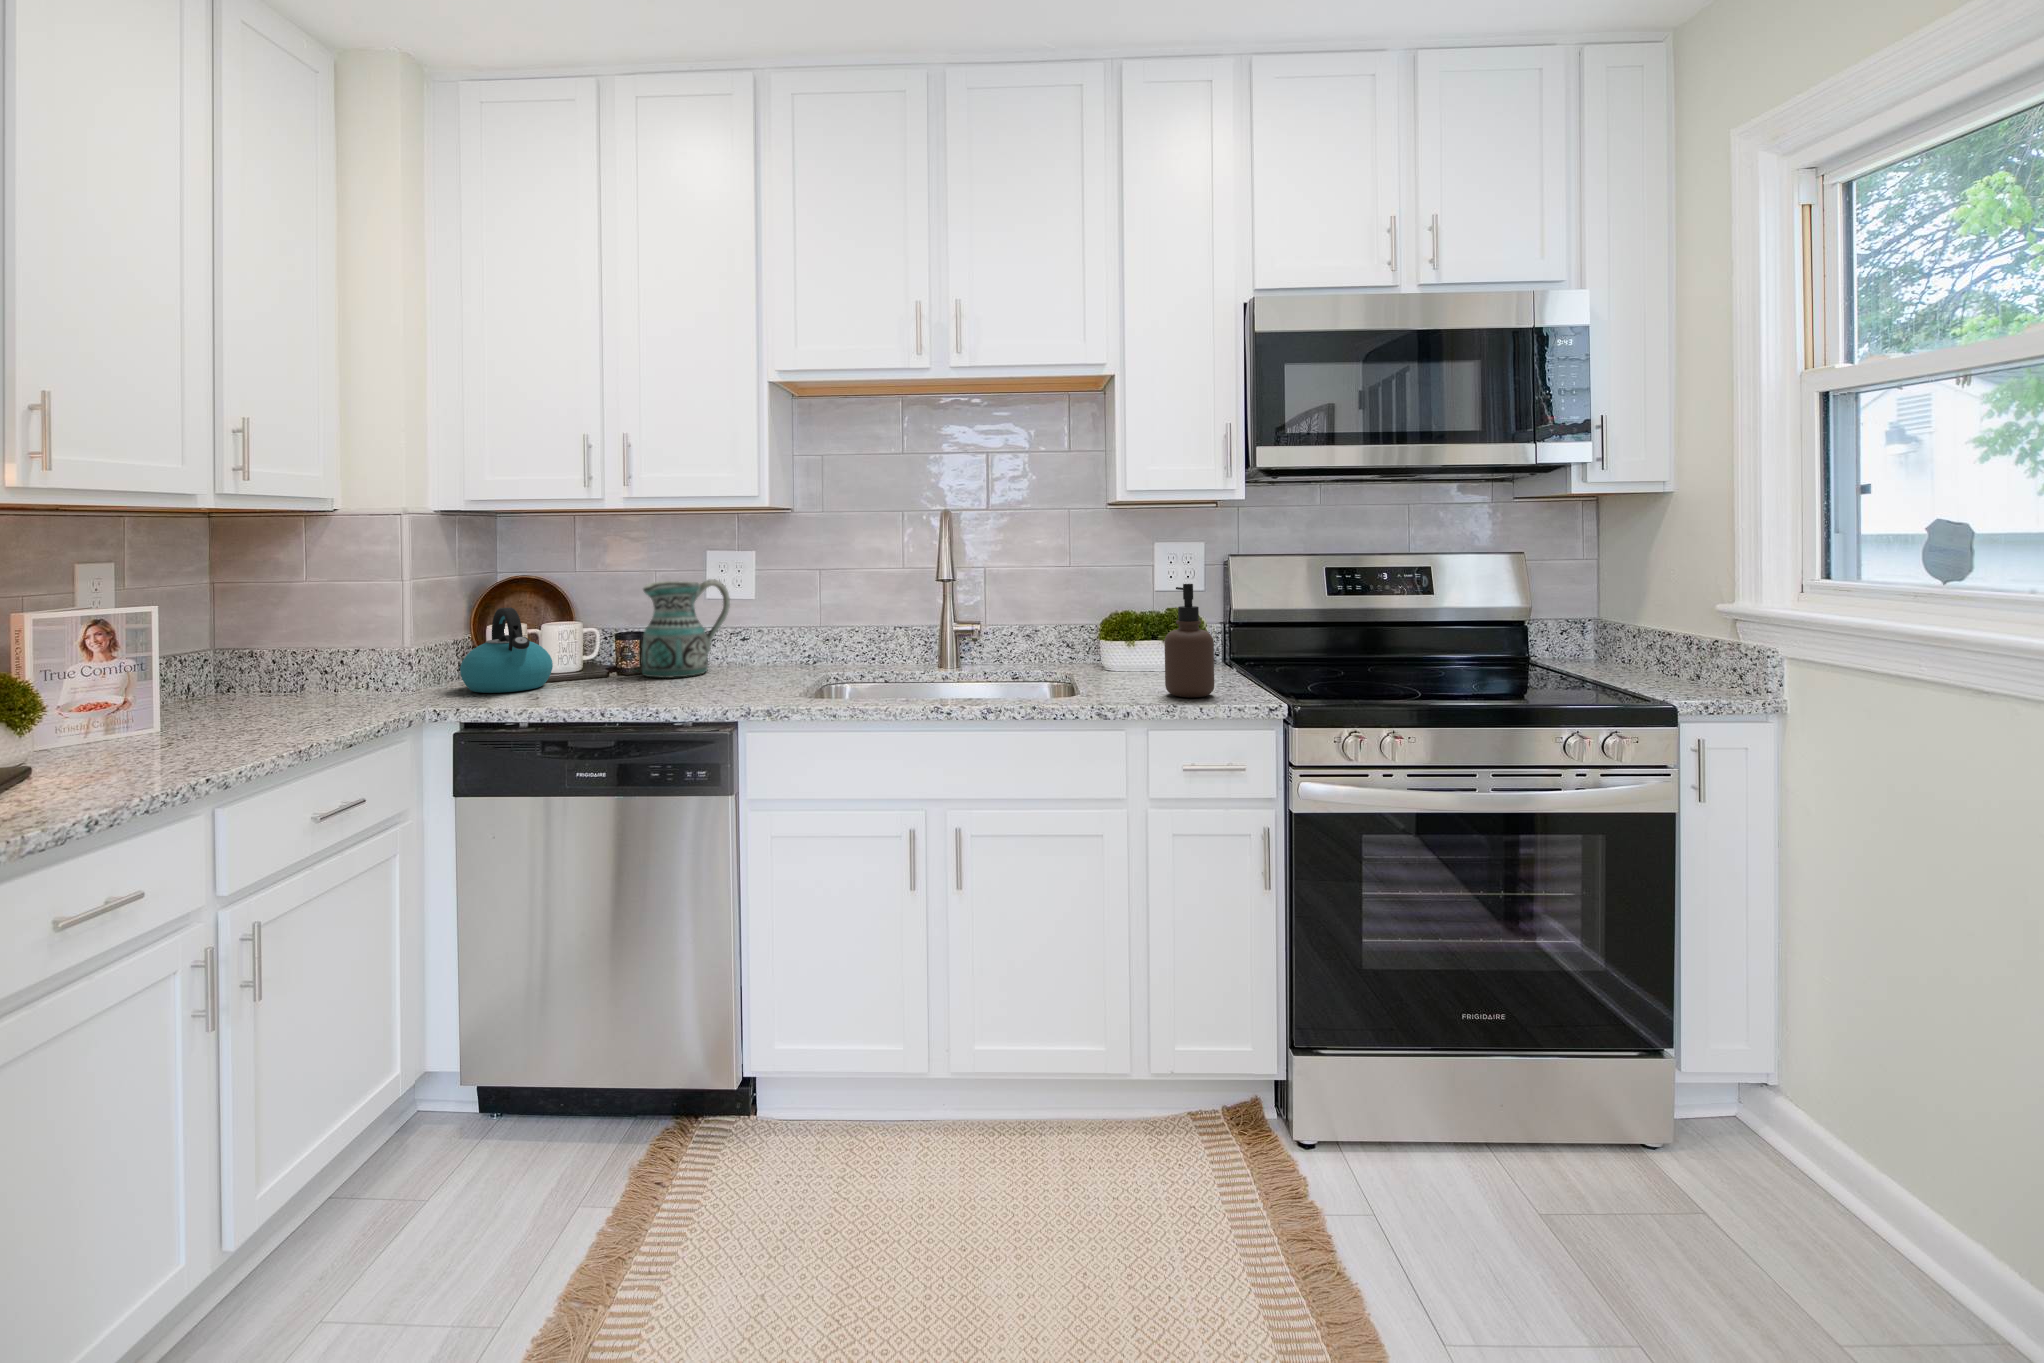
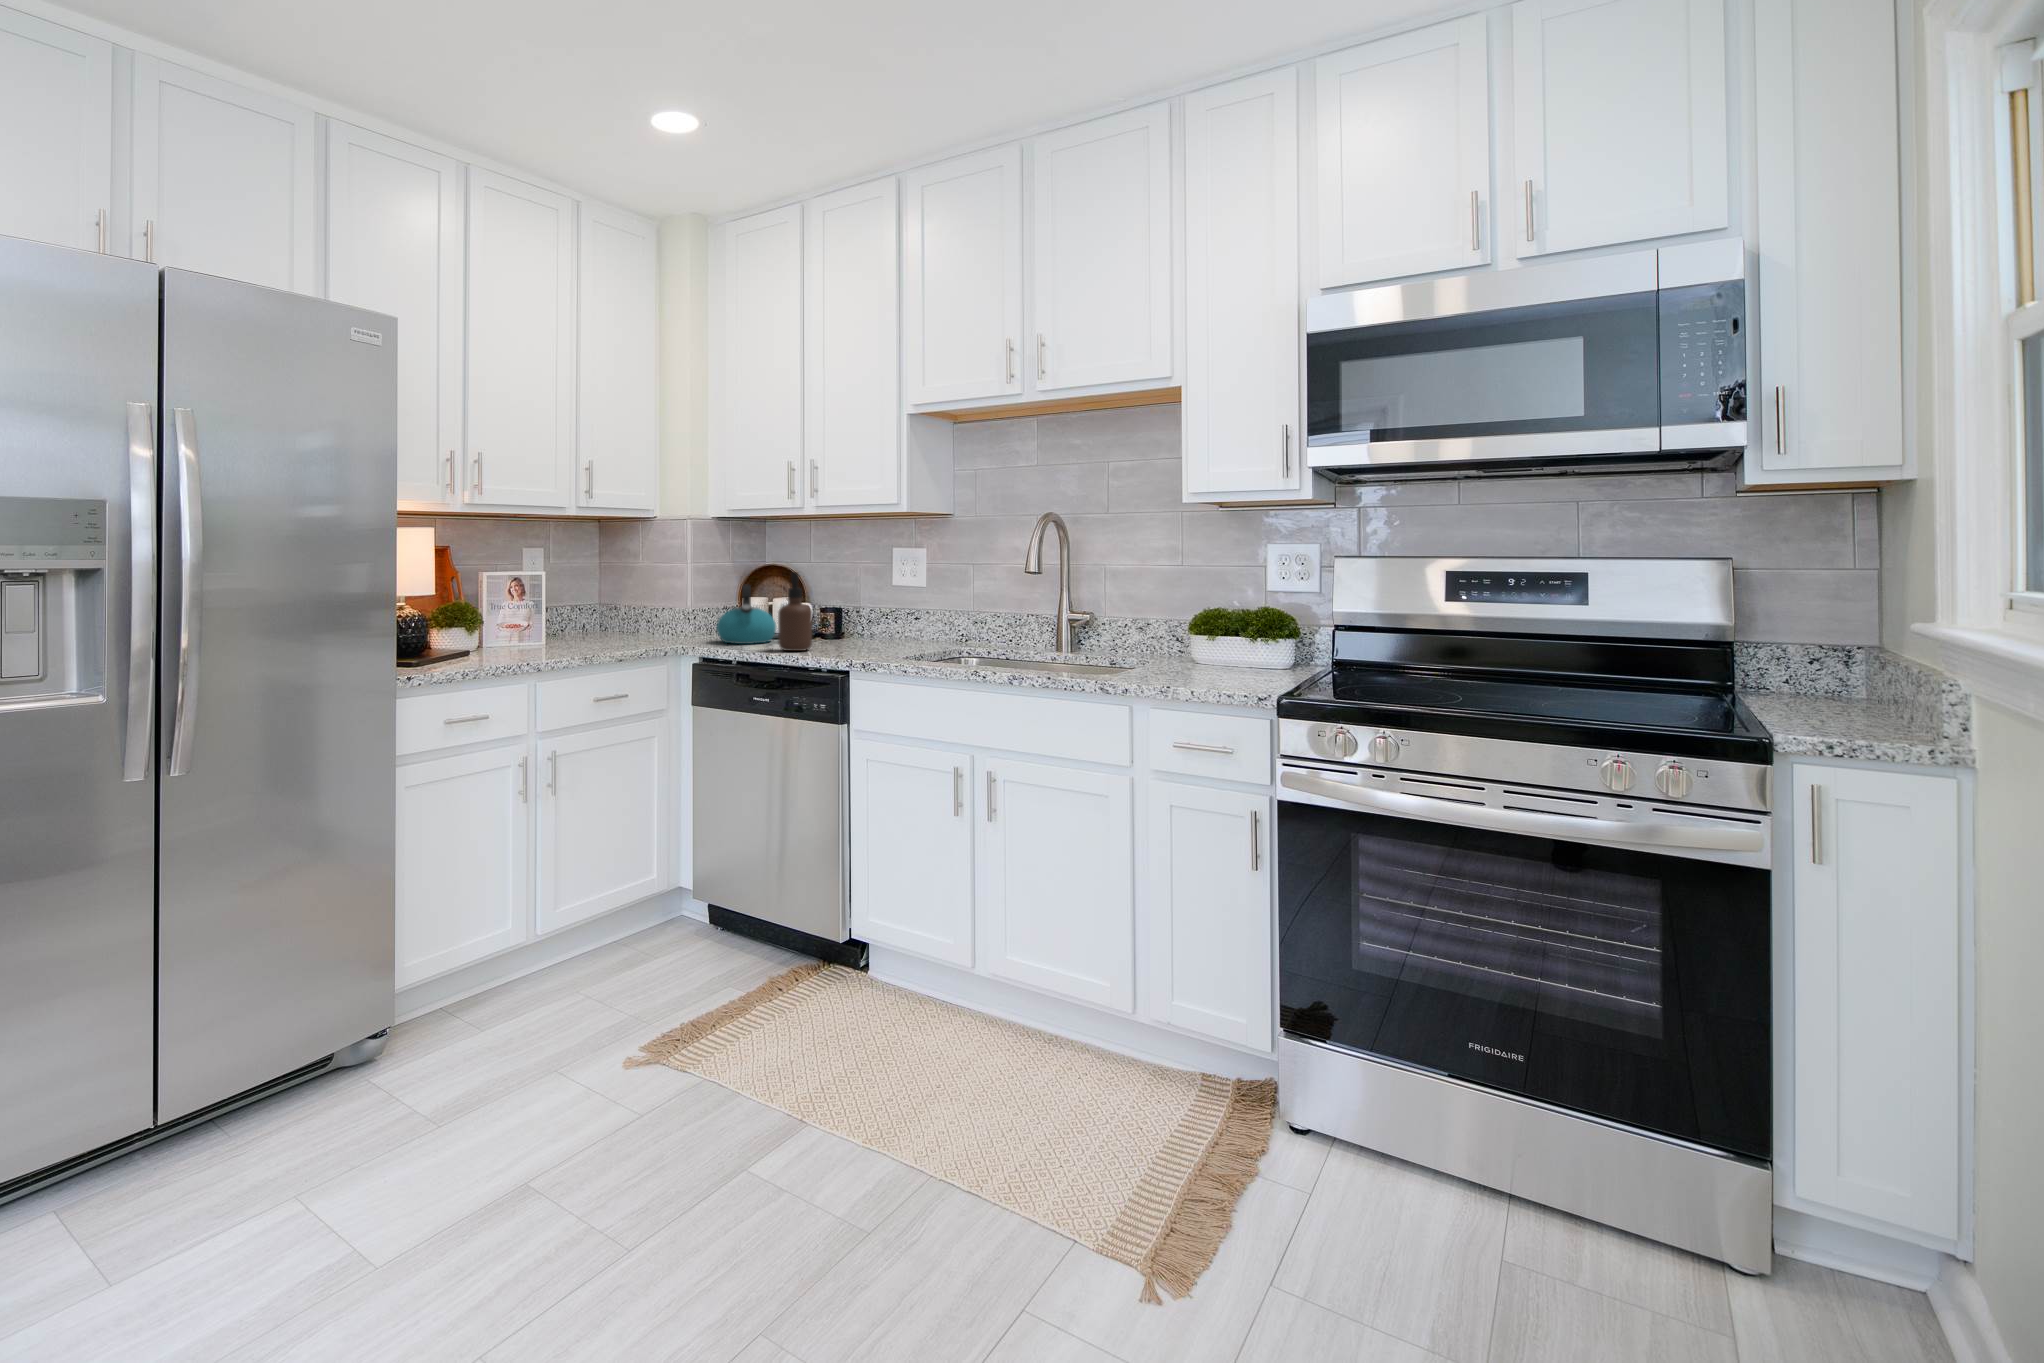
ceramic pitcher: present [642,579,730,678] -> none [838,569,906,644]
soap dispenser: present [1165,584,1214,697] -> present [778,572,812,651]

